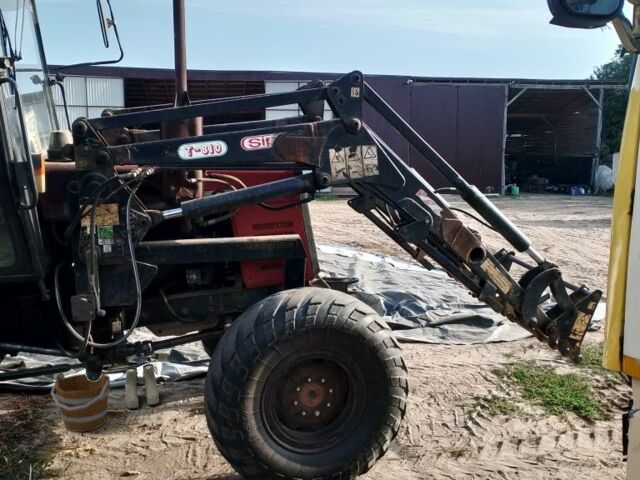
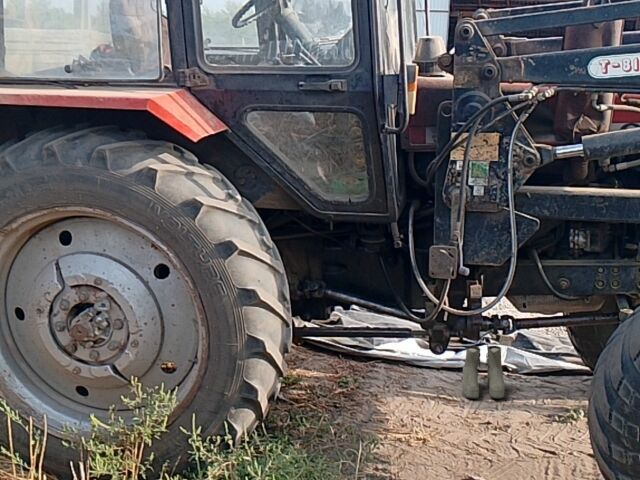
bucket: present [51,373,110,432] -> none [379,339,450,415]

